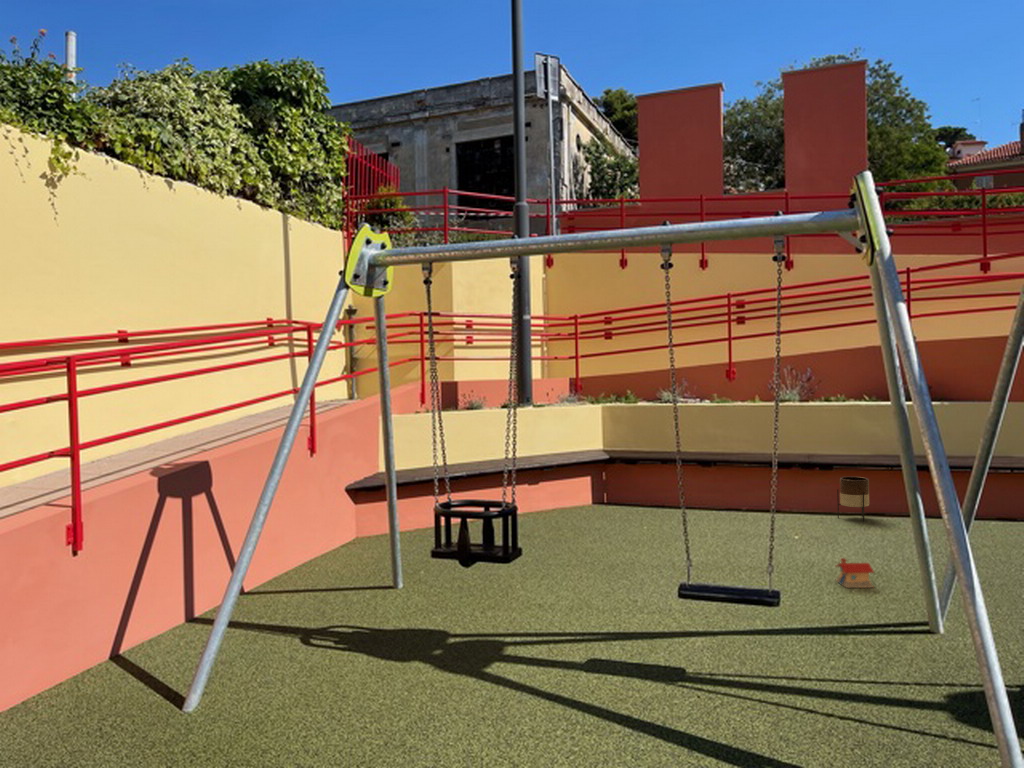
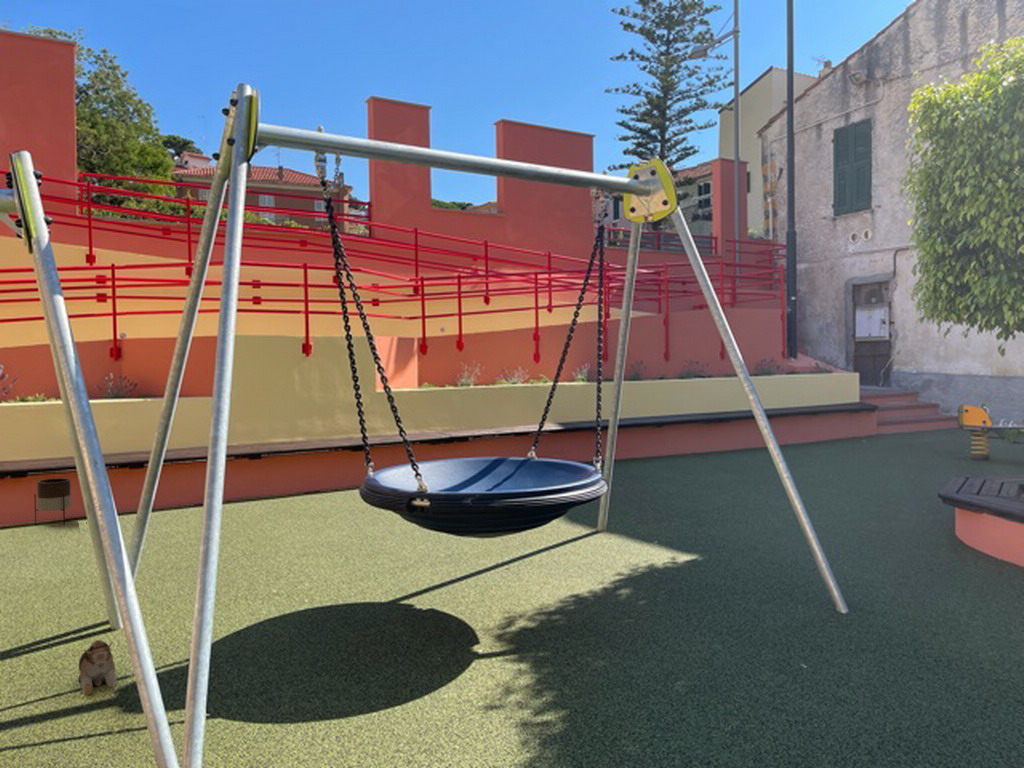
toy house: present [836,558,873,588] -> none [18,570,63,602]
plush toy: none [906,640,944,692] -> present [78,640,116,695]

